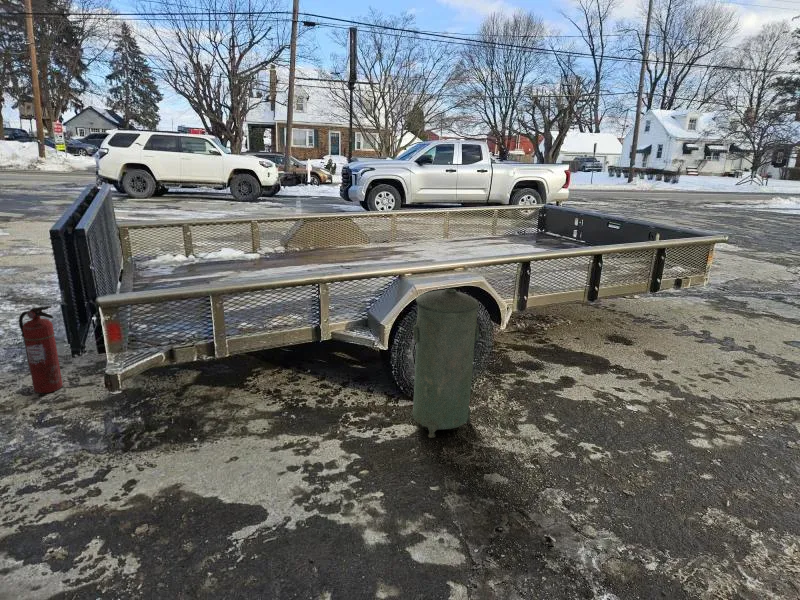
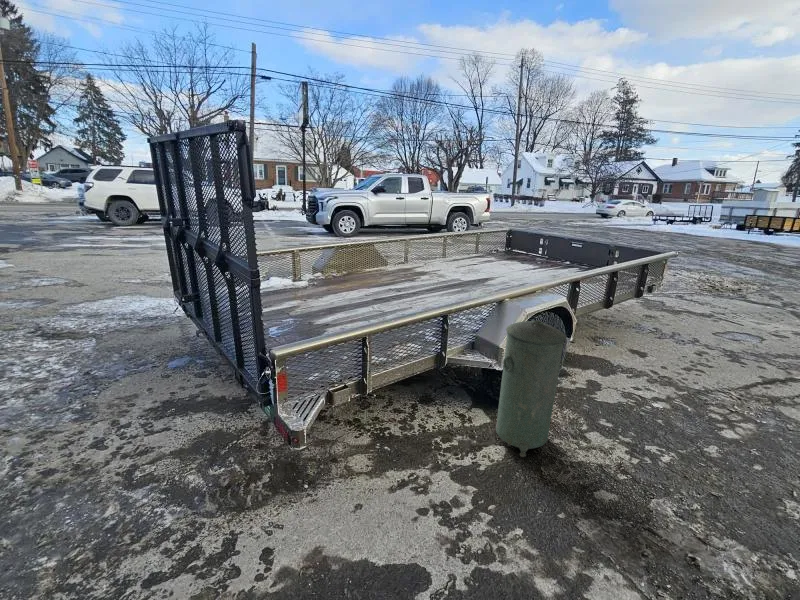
fire extinguisher: present [19,306,63,393] -> none [91,356,139,447]

